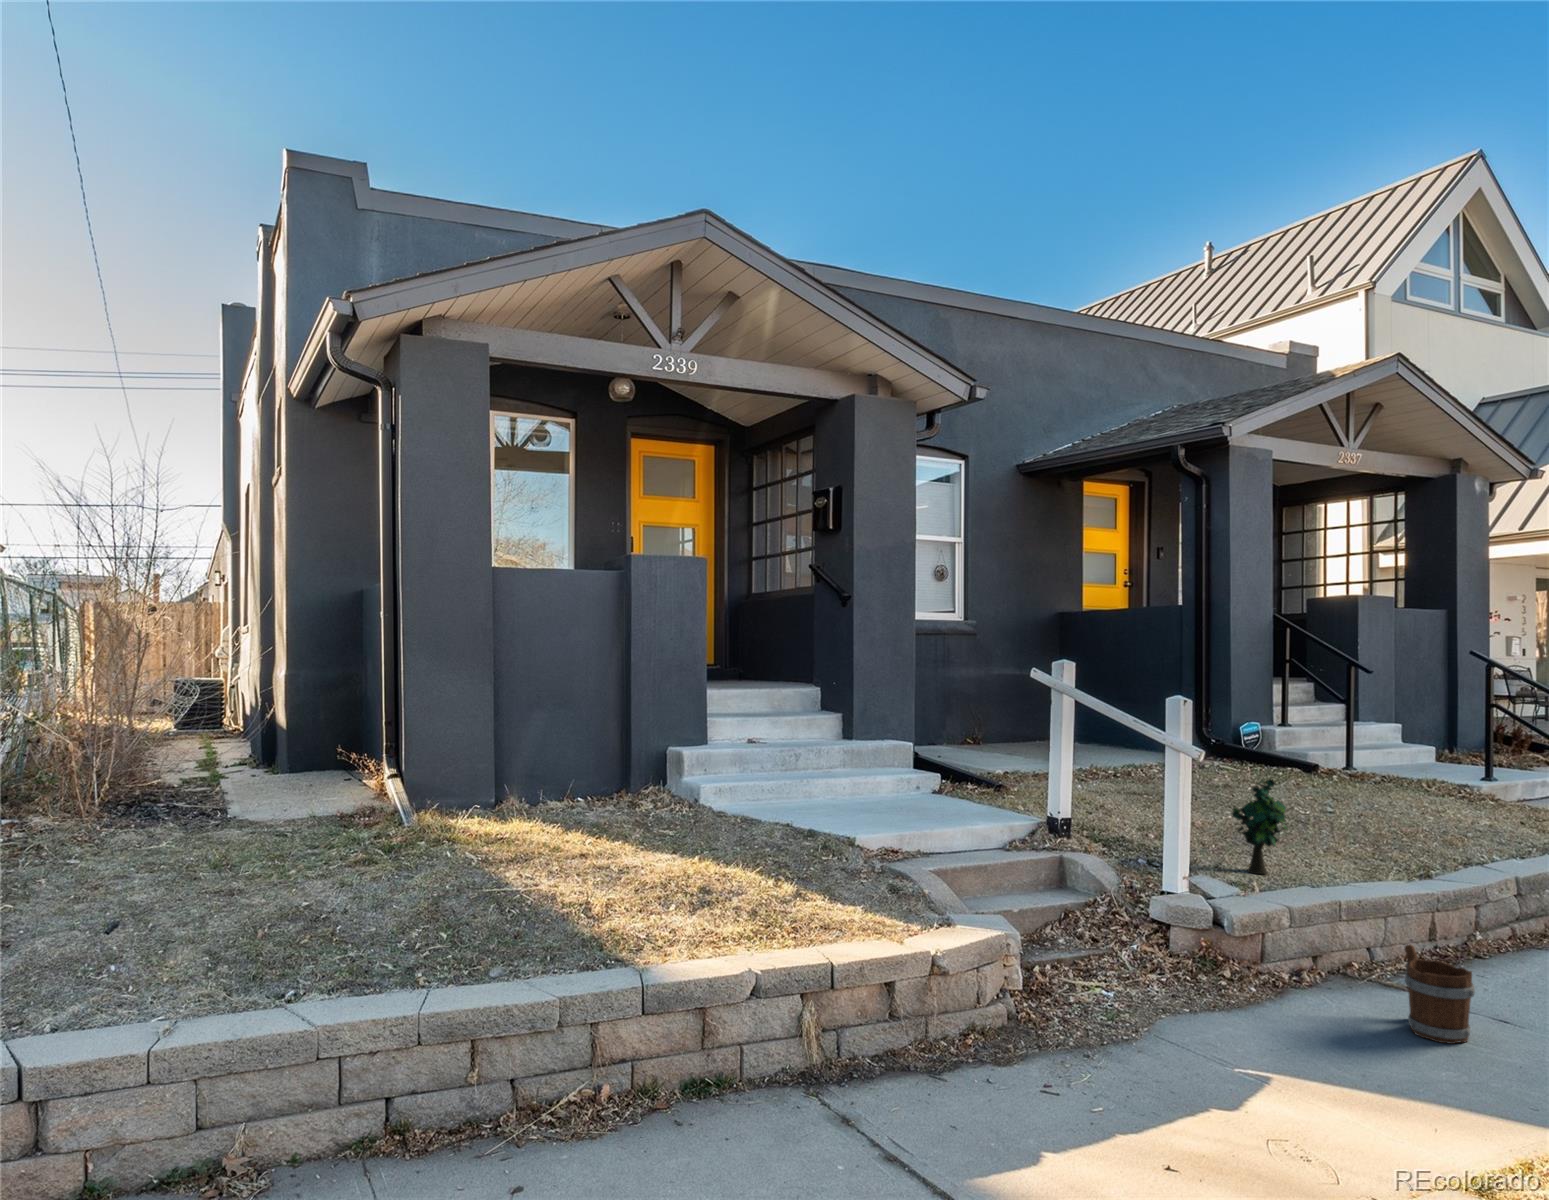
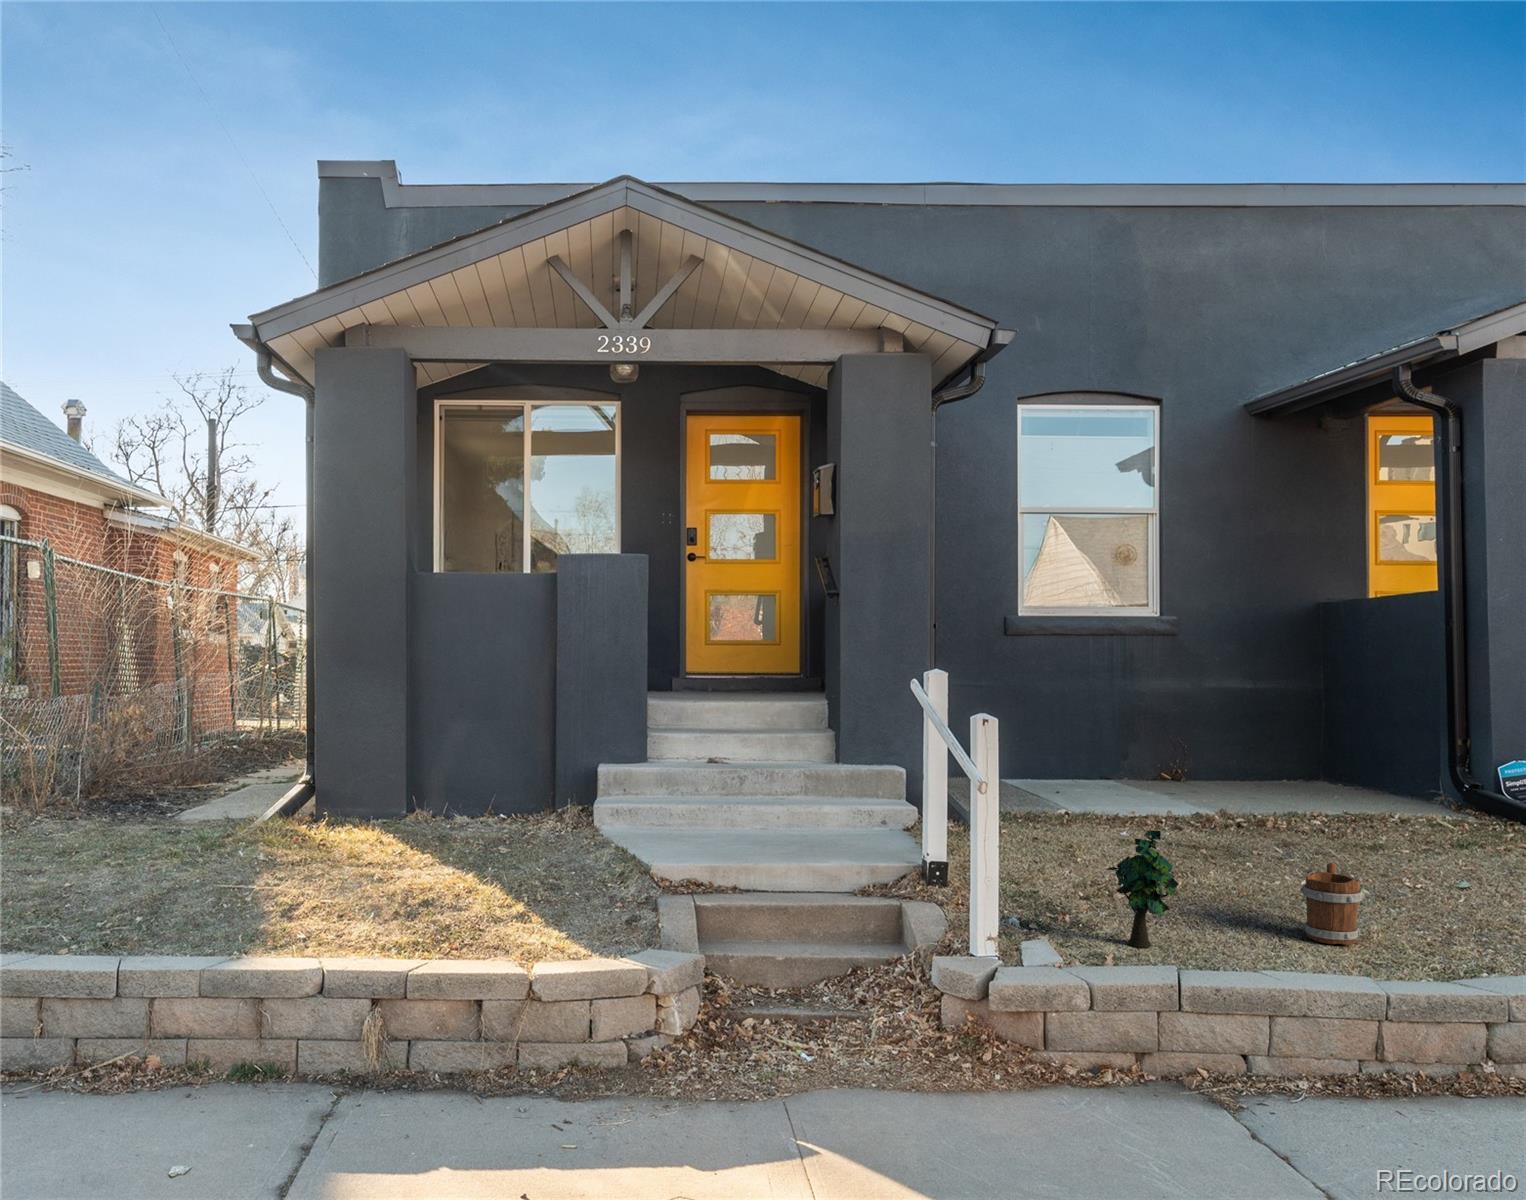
bucket: present [1405,945,1475,1044] -> present [1300,863,1364,945]

